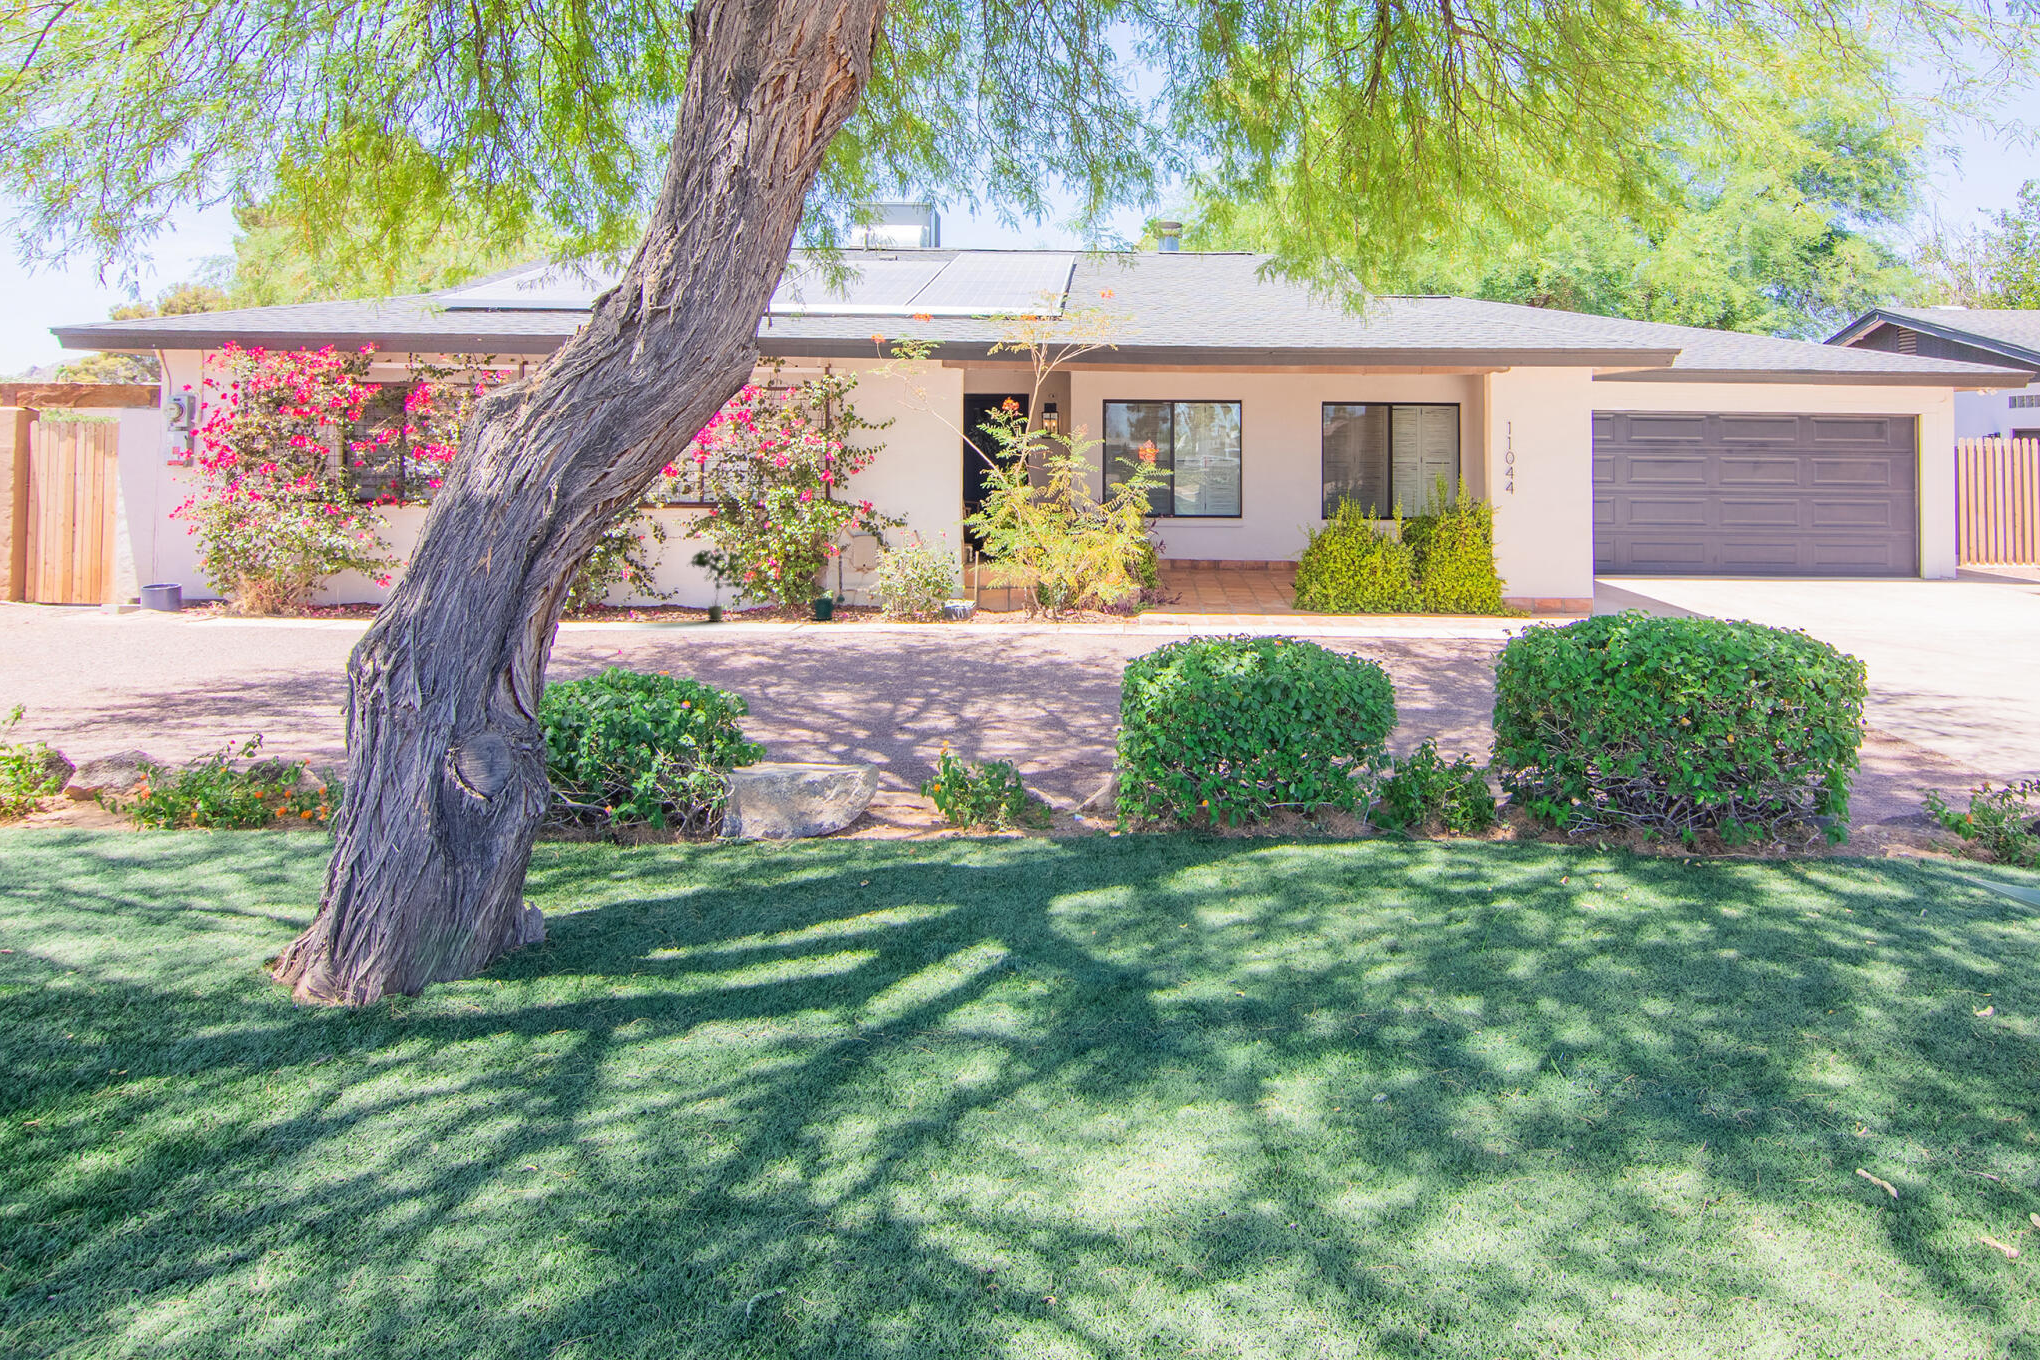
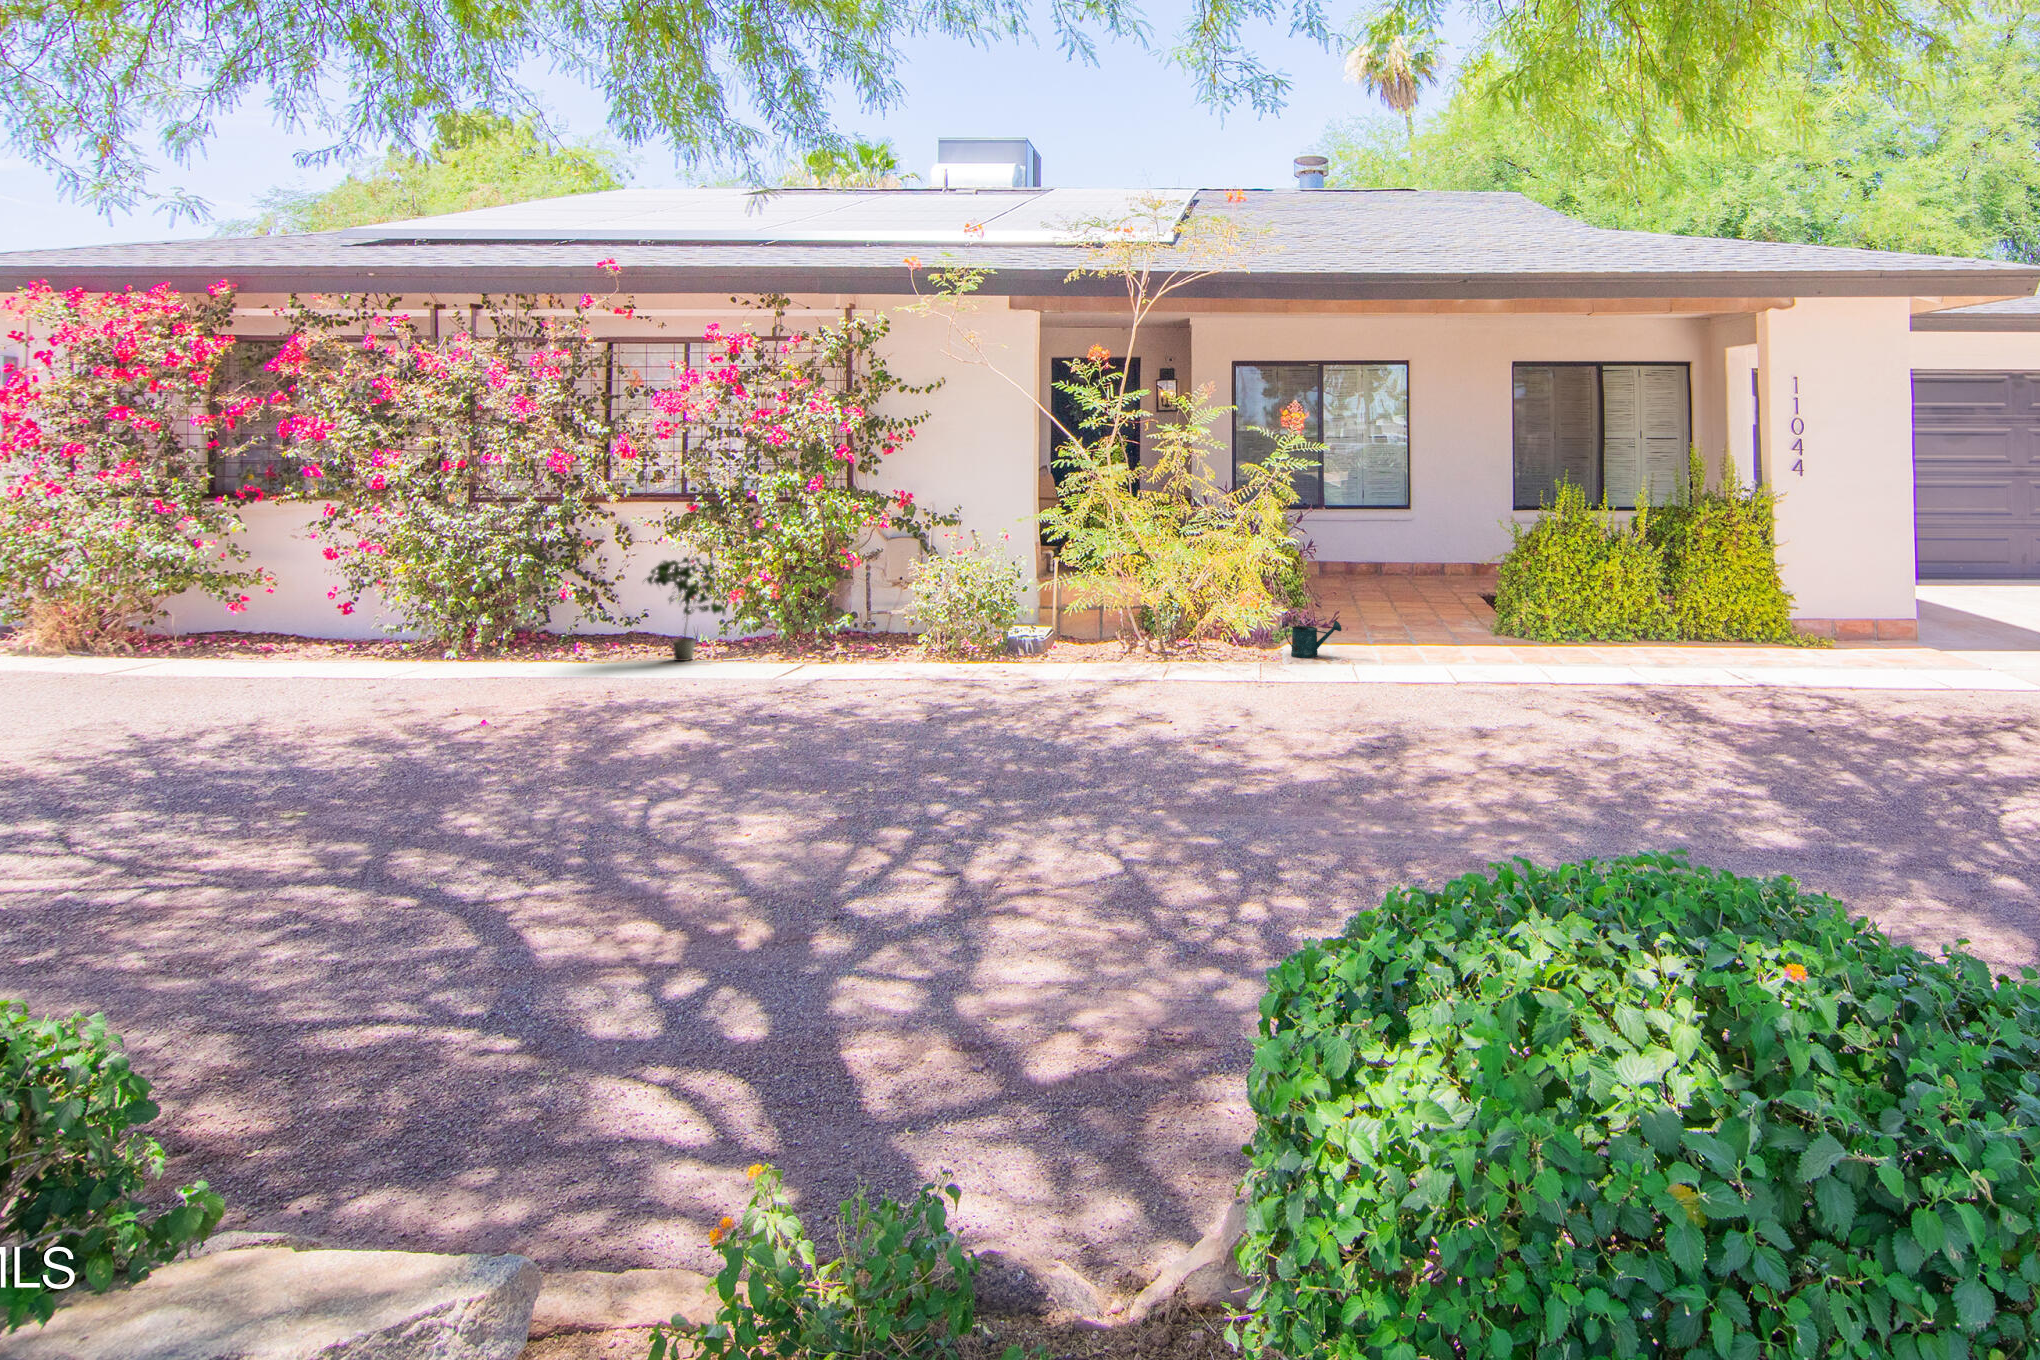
watering can: present [813,595,844,620] -> present [1284,620,1342,658]

